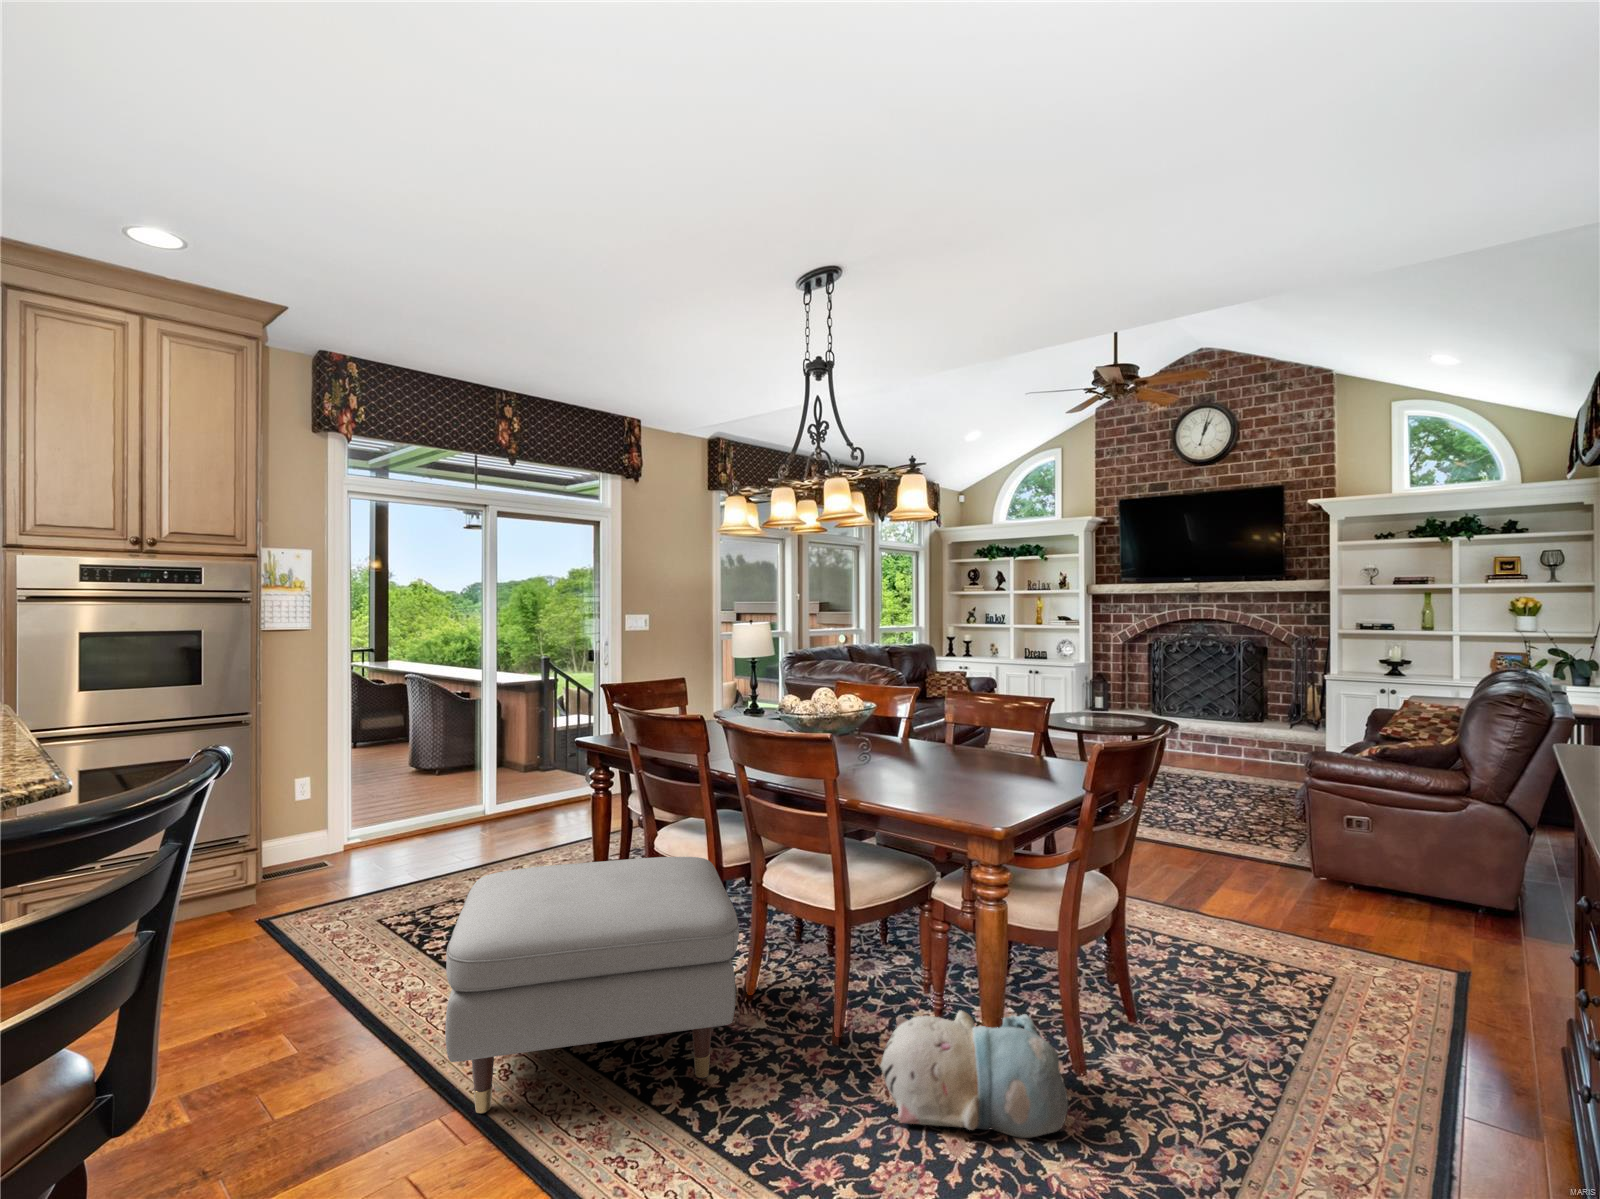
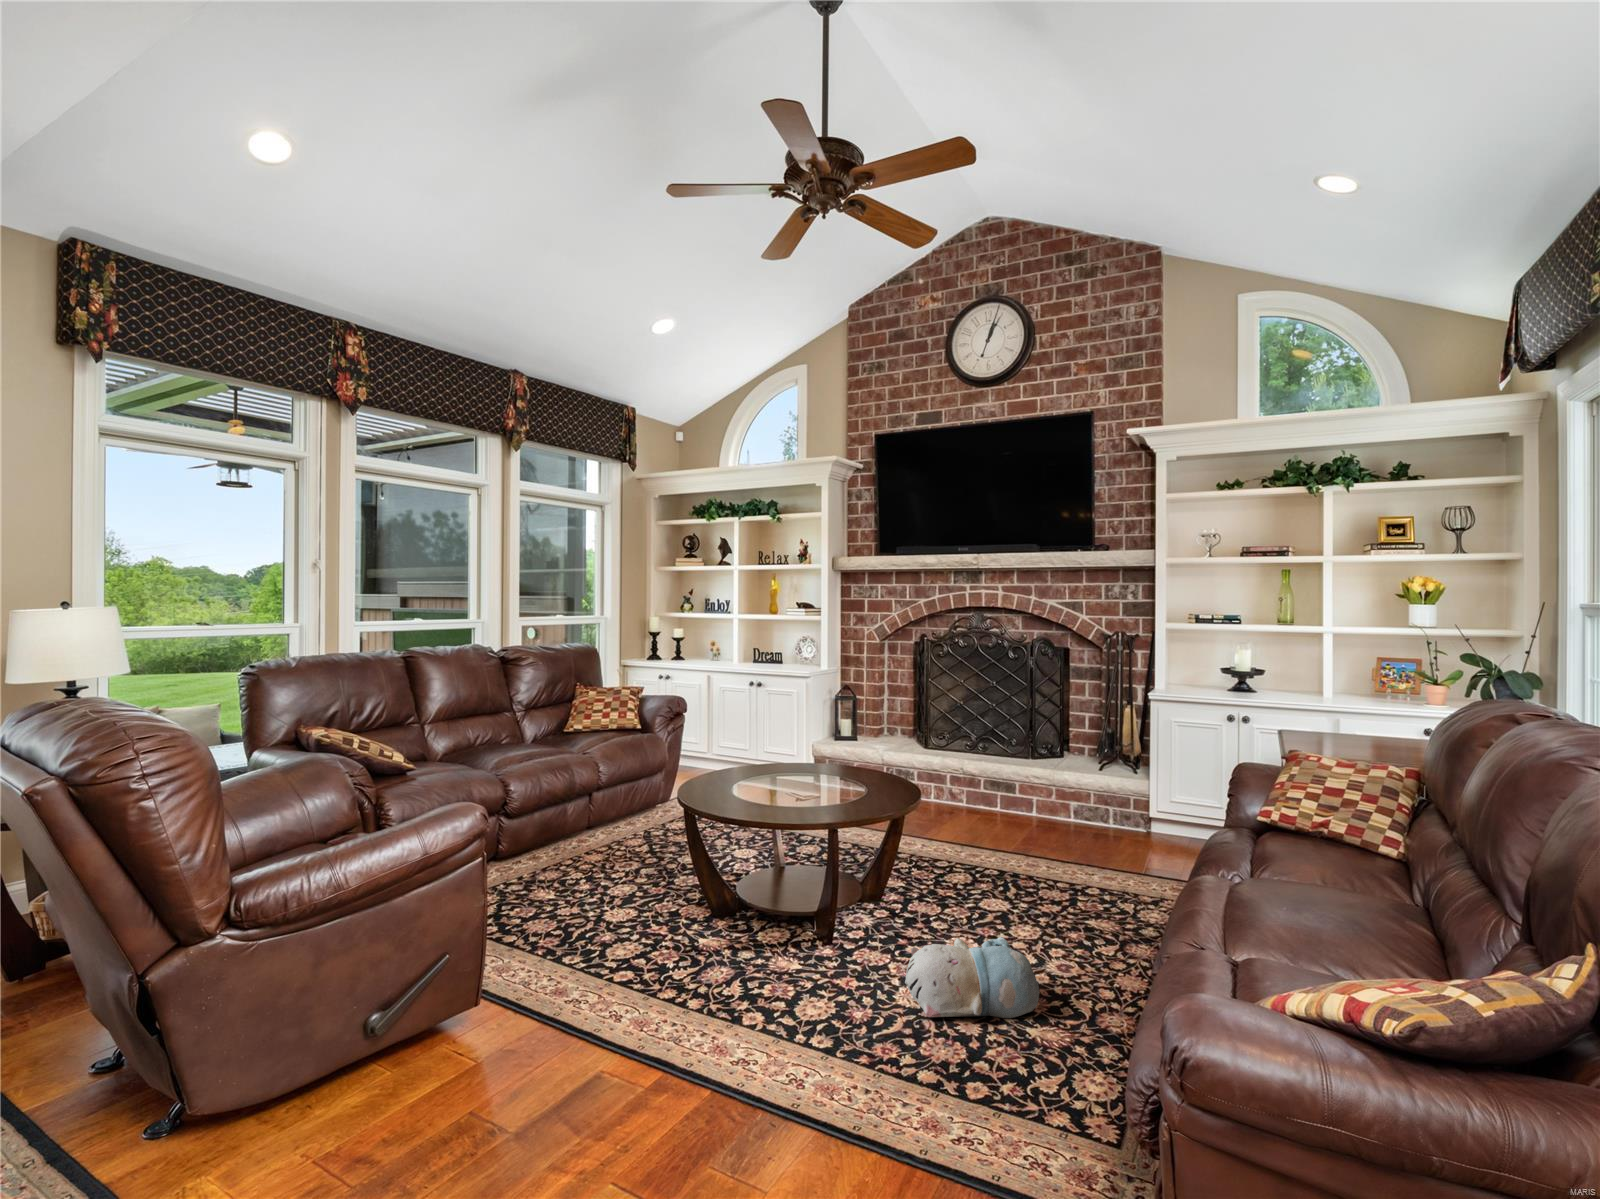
ottoman: present [445,857,739,1113] -> none [564,842,800,1044]

